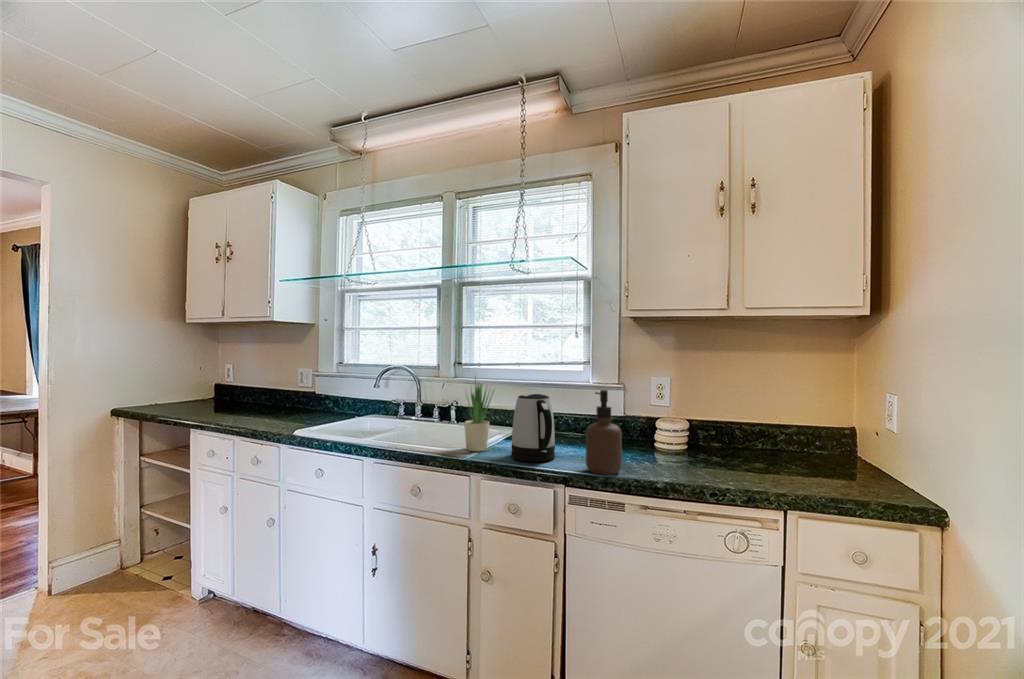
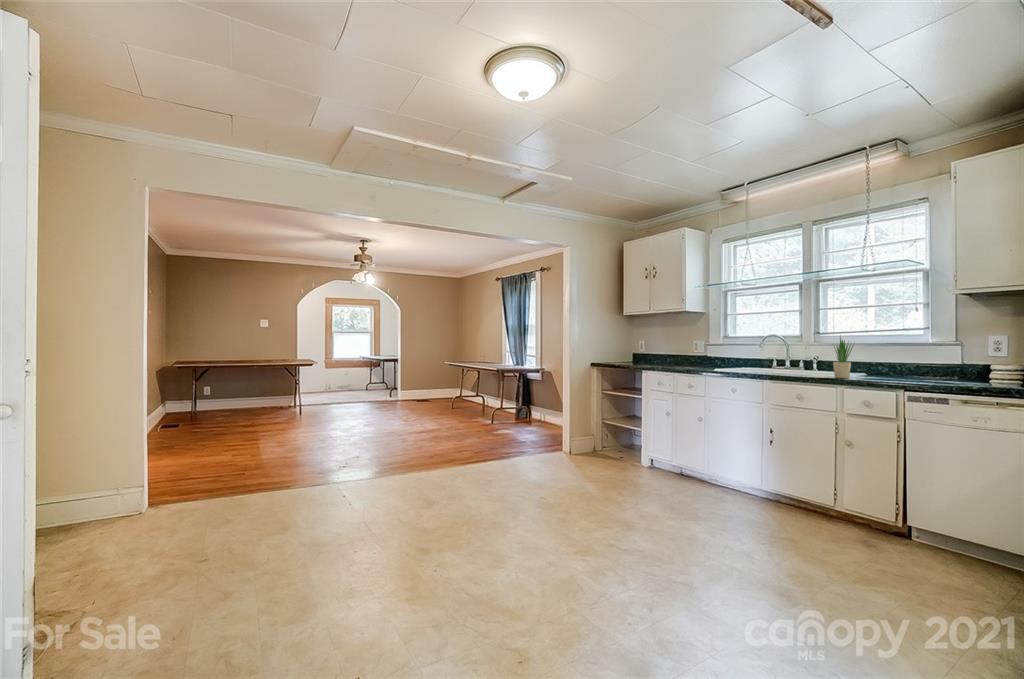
soap dispenser: present [586,390,622,475] -> none [924,339,951,386]
kettle: present [511,393,555,461] -> none [868,344,901,382]

